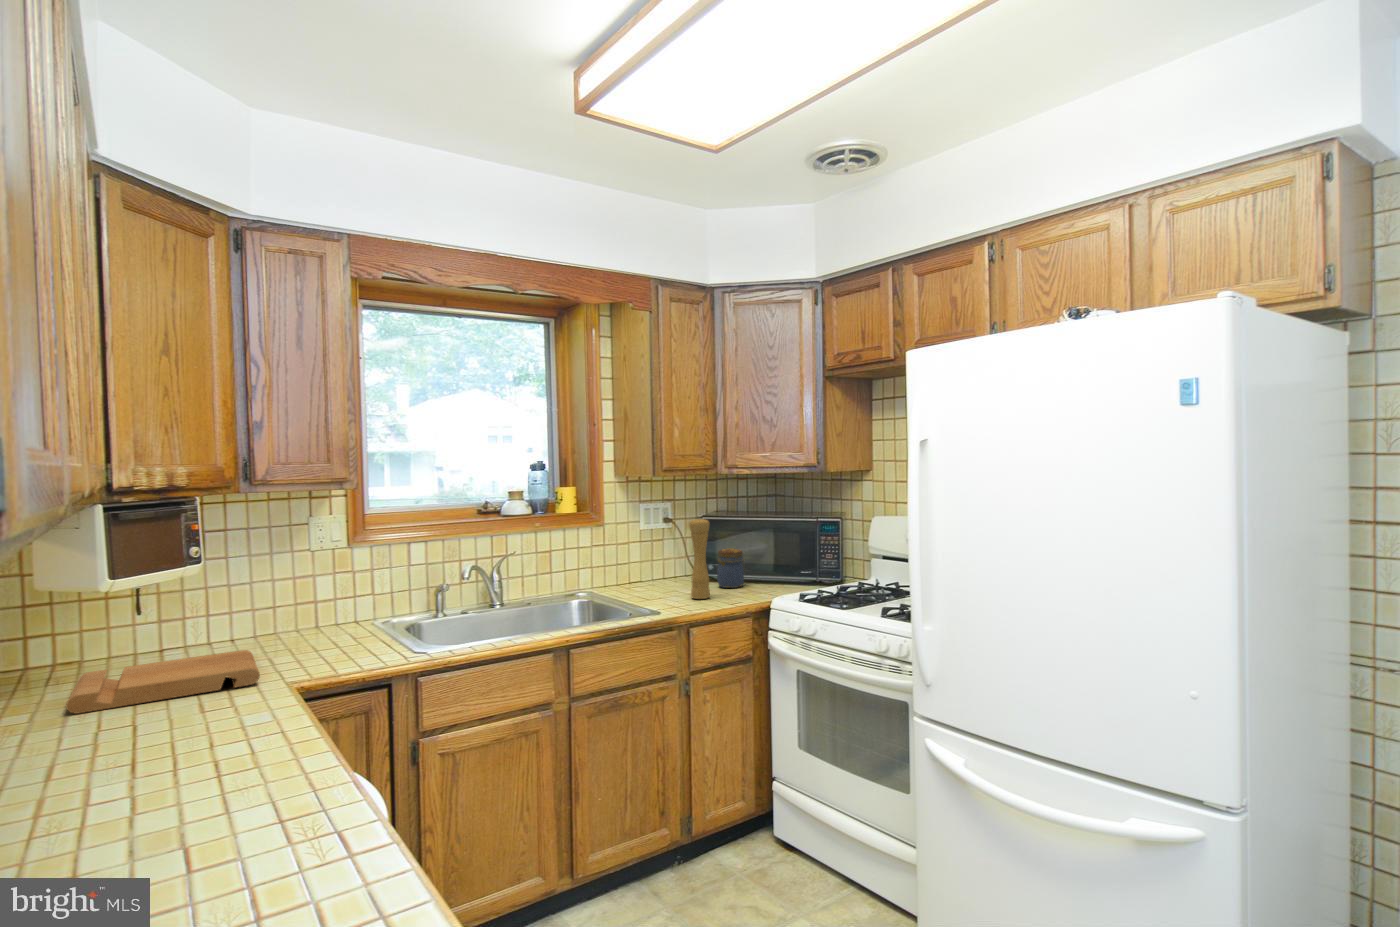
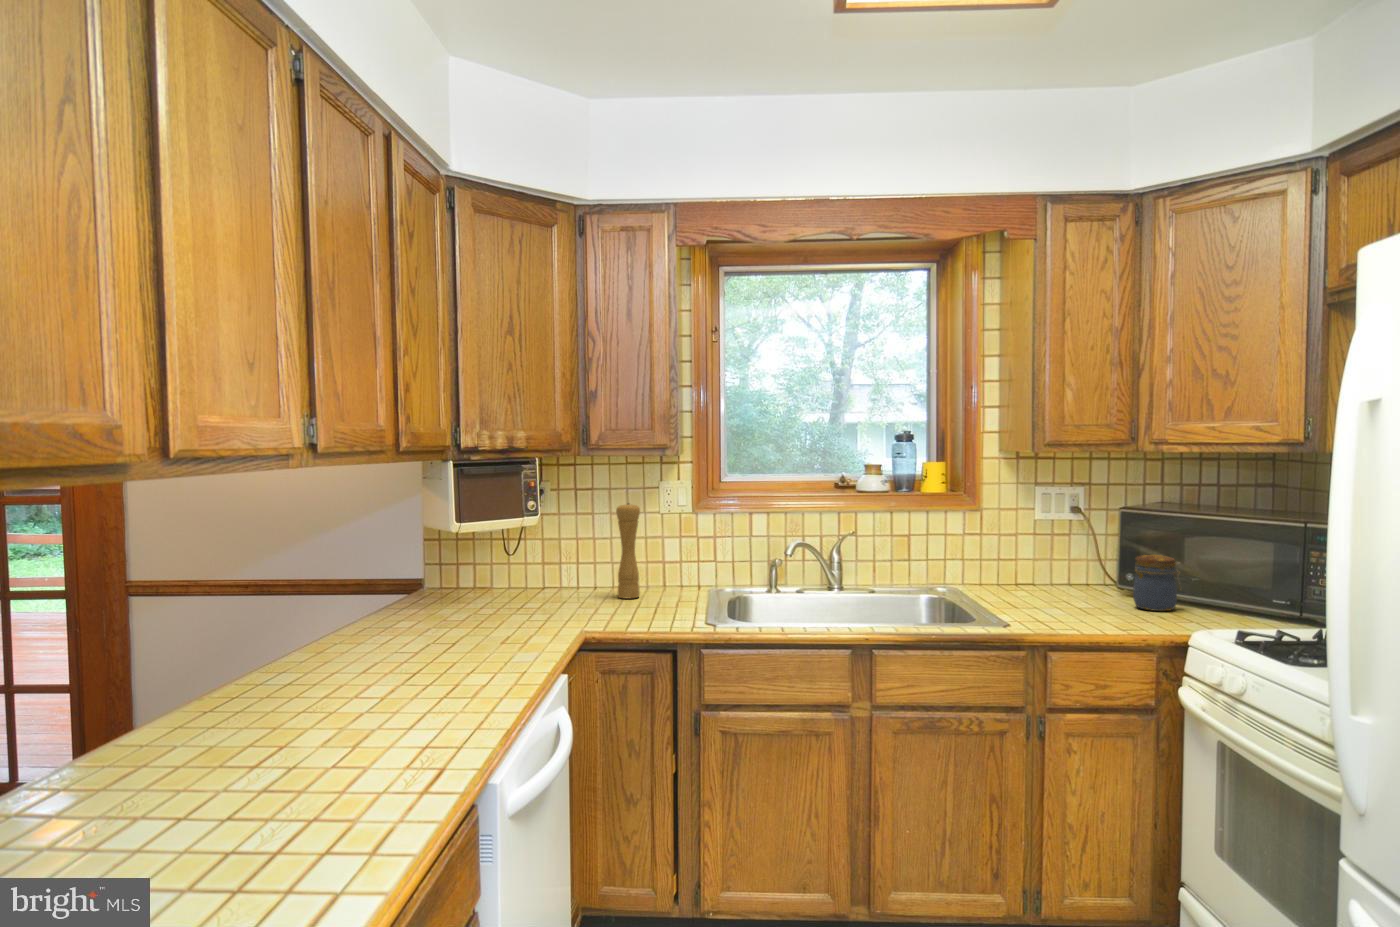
pepper mill: present [689,518,710,599] -> present [616,503,640,598]
cutting board: present [66,650,260,714] -> none [436,596,581,627]

